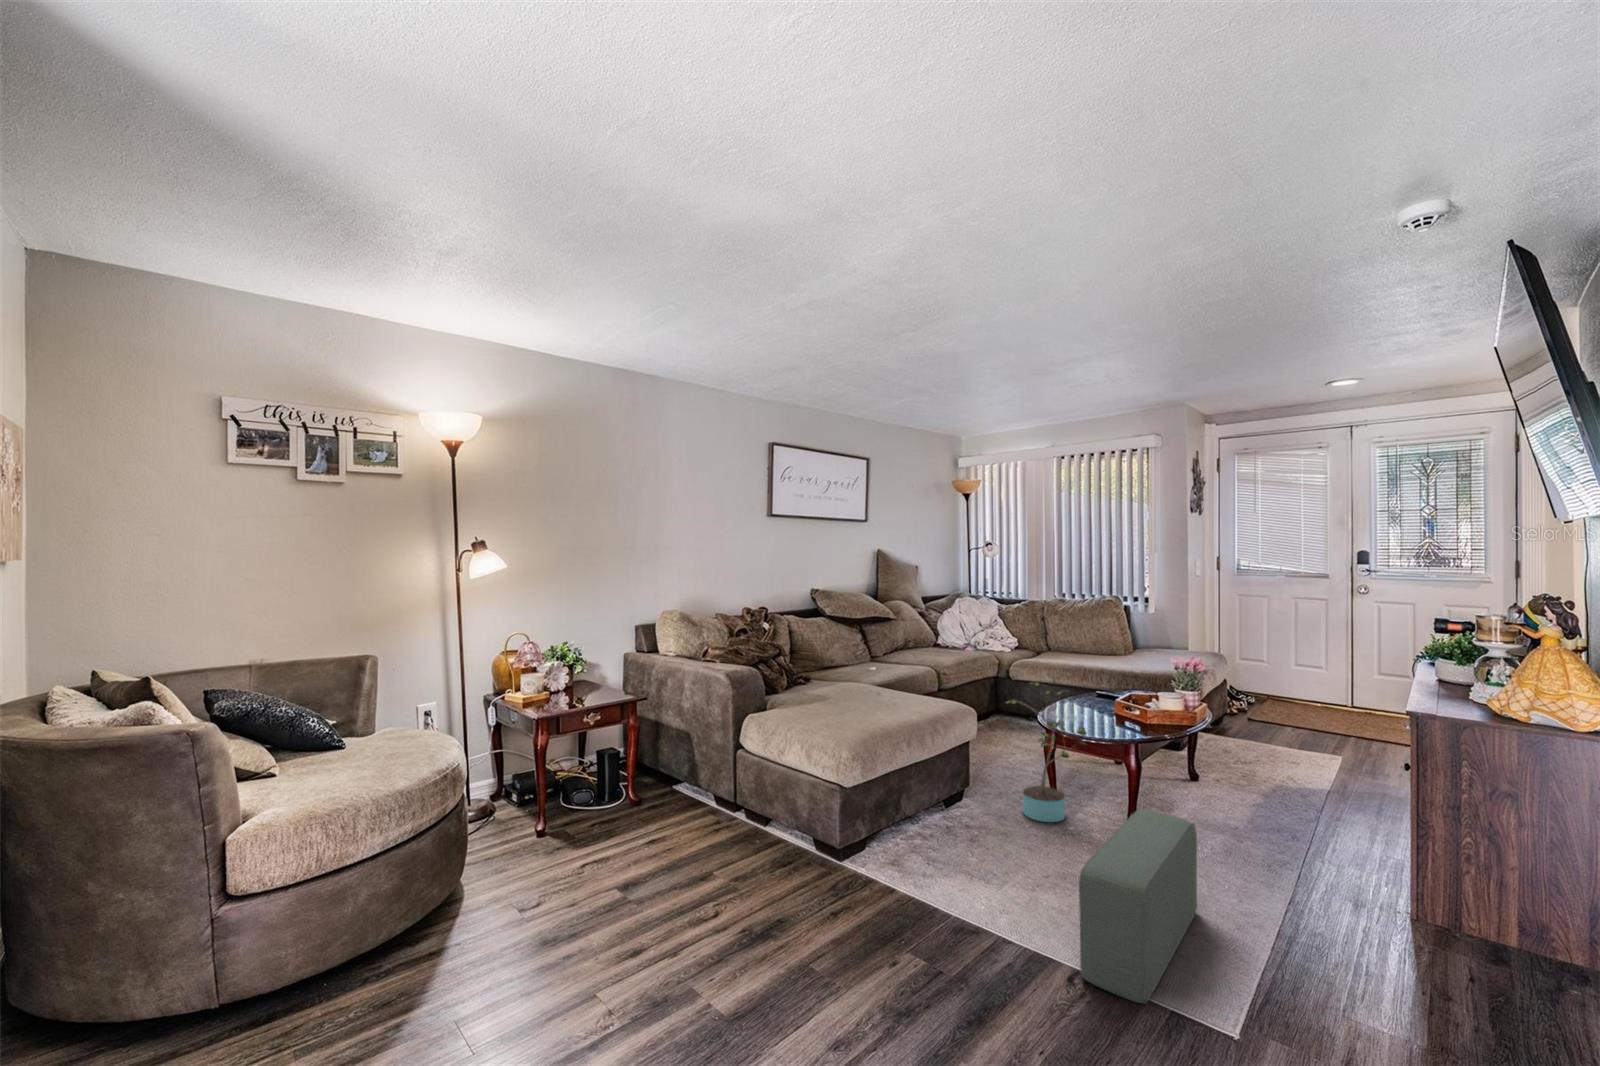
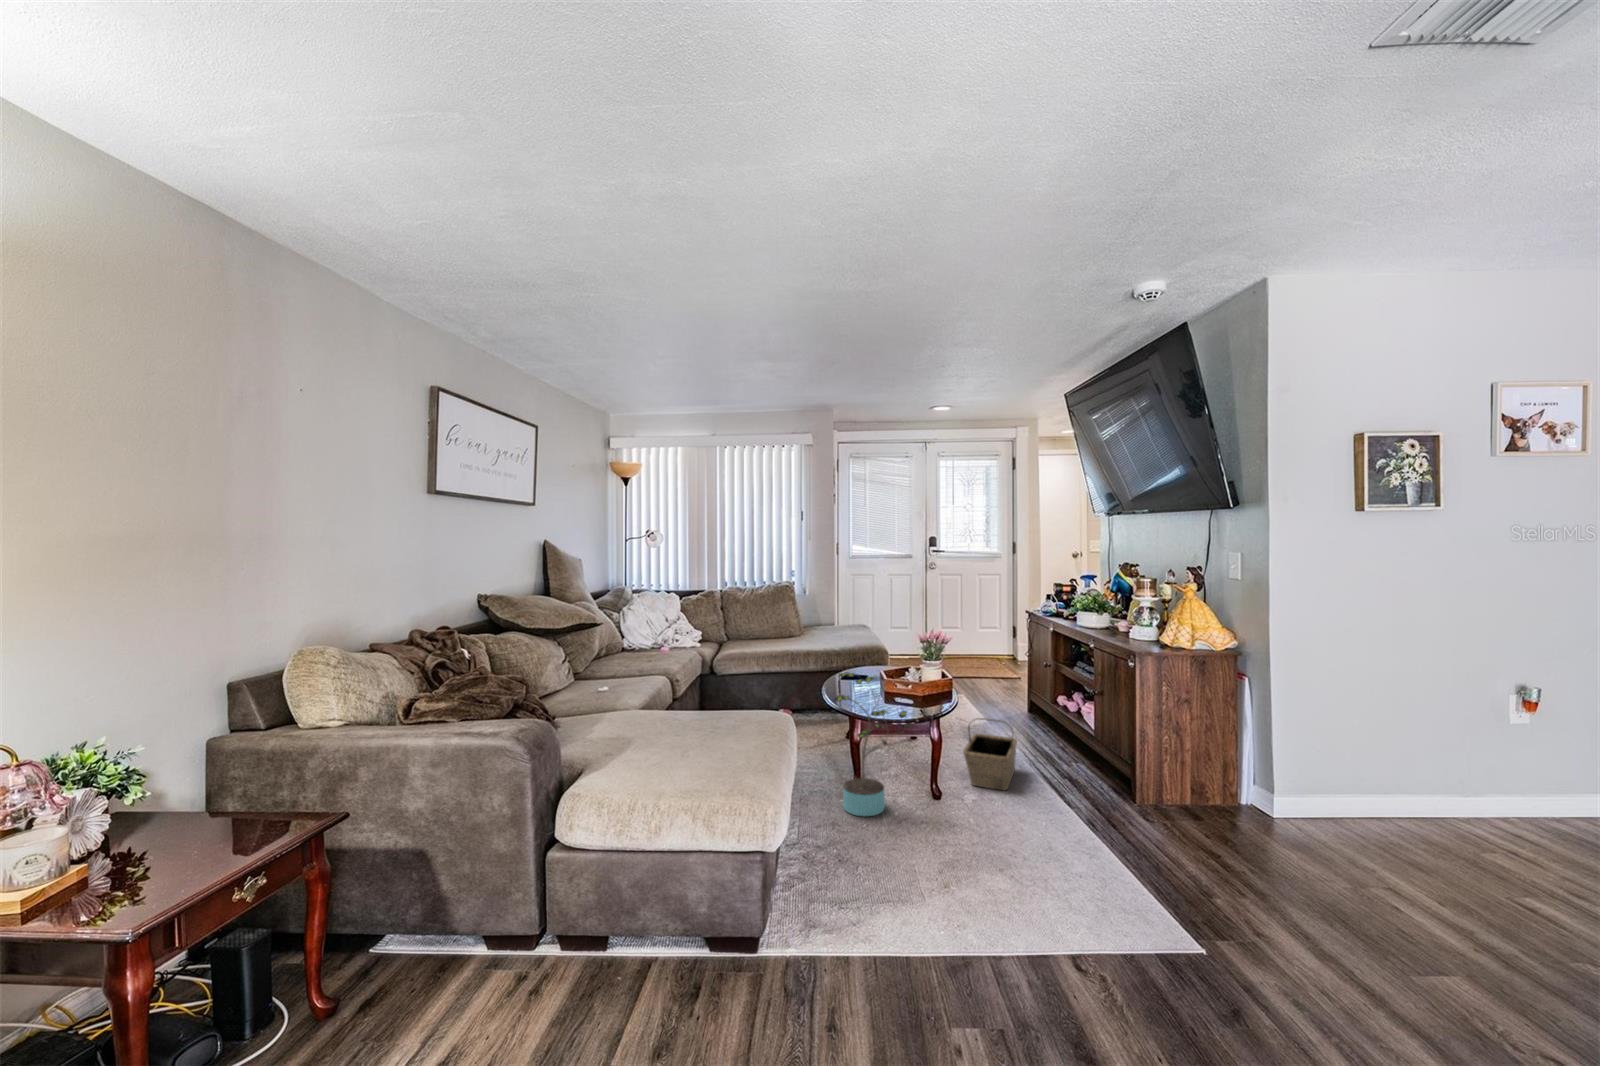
basket: none [1179,761,1273,848] -> present [963,718,1017,790]
pouf: present [1079,810,1197,1003] -> none [1020,776,1161,970]

